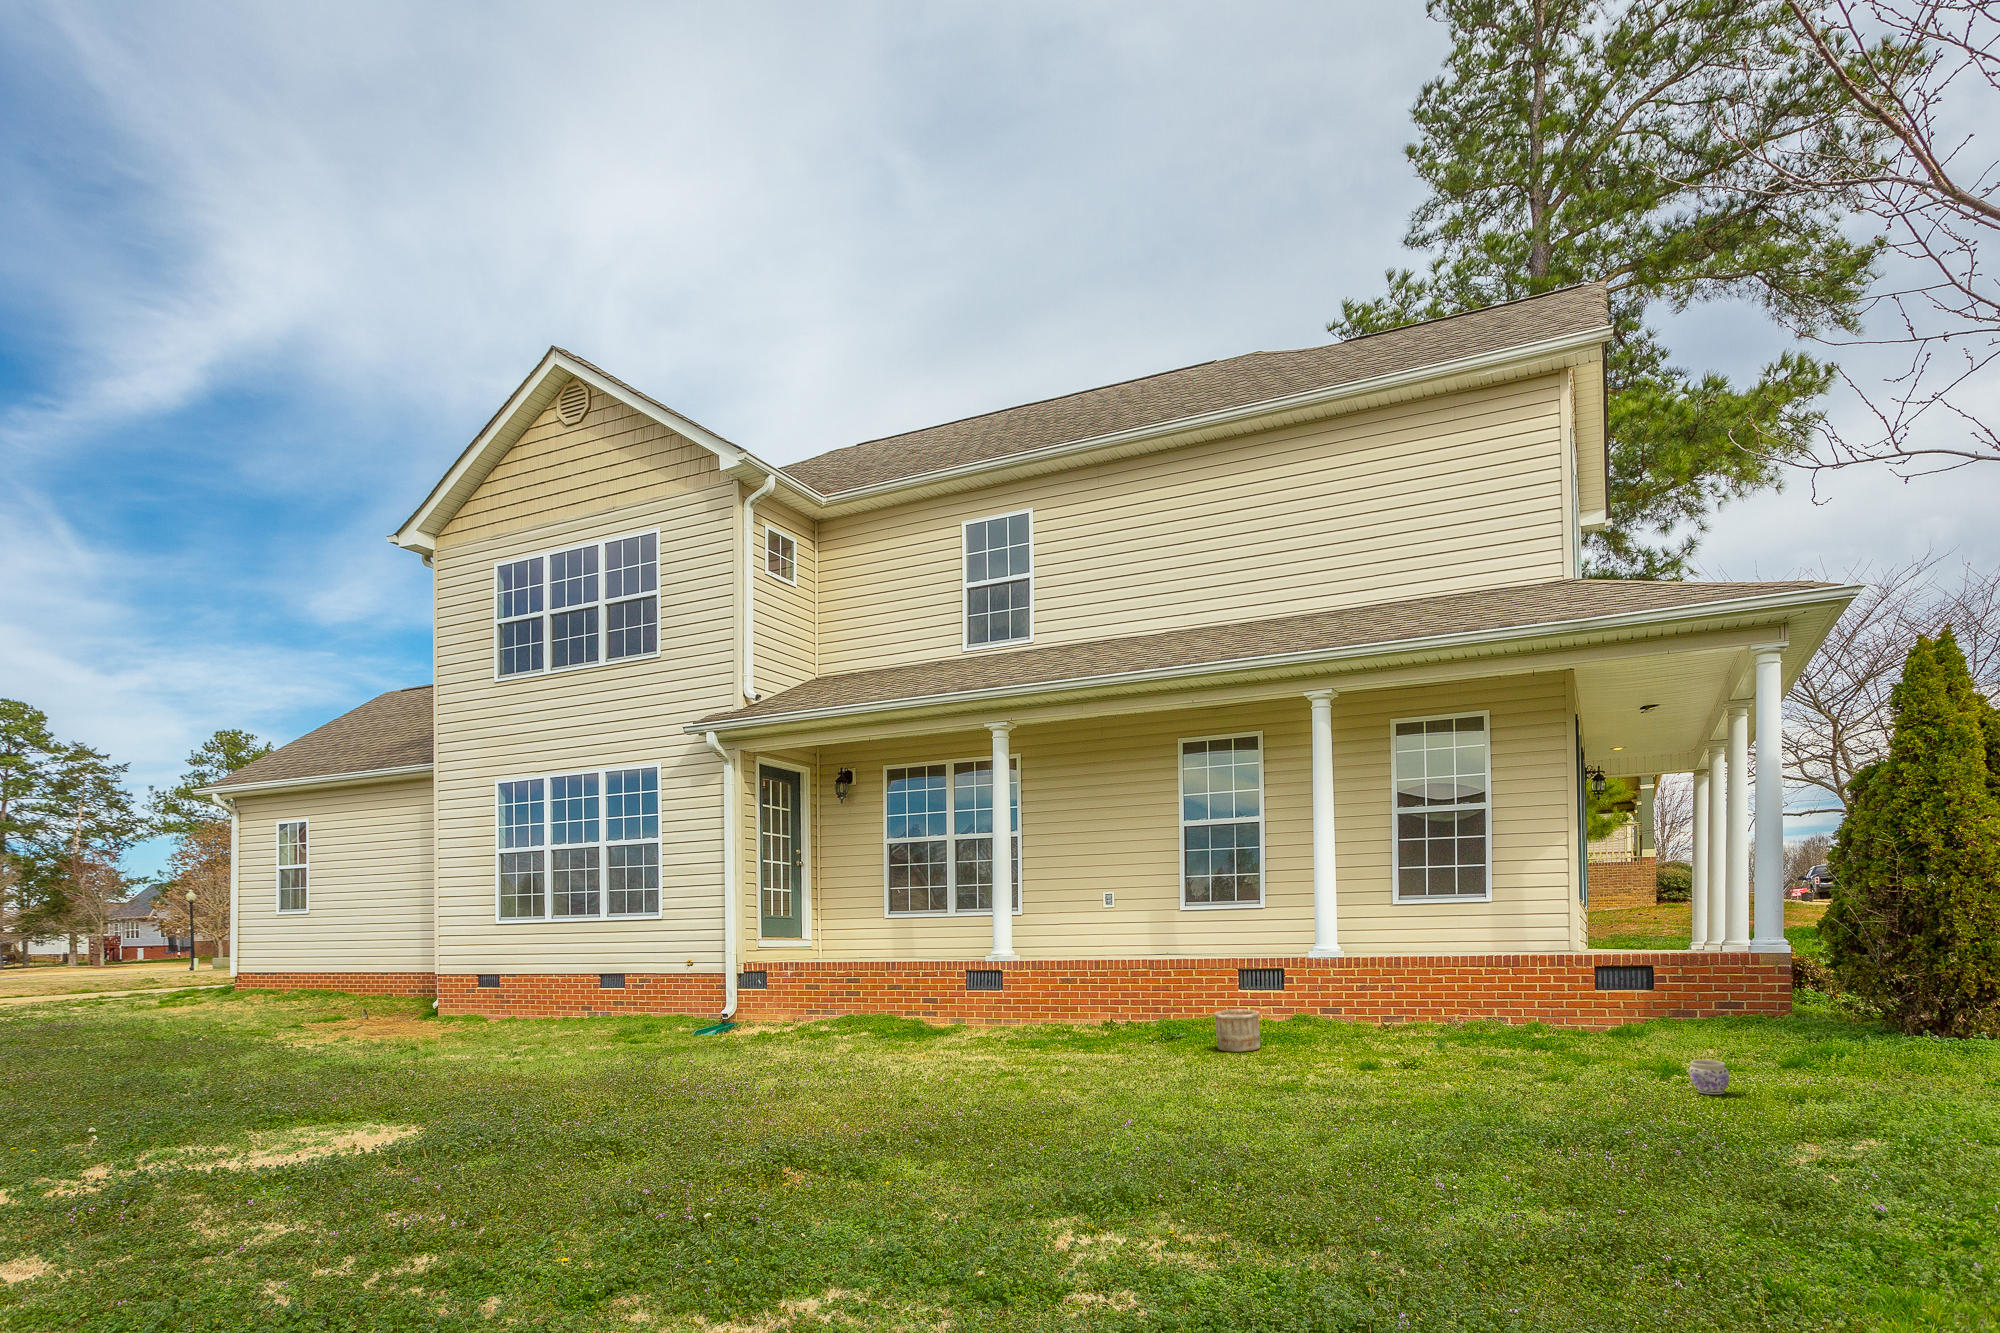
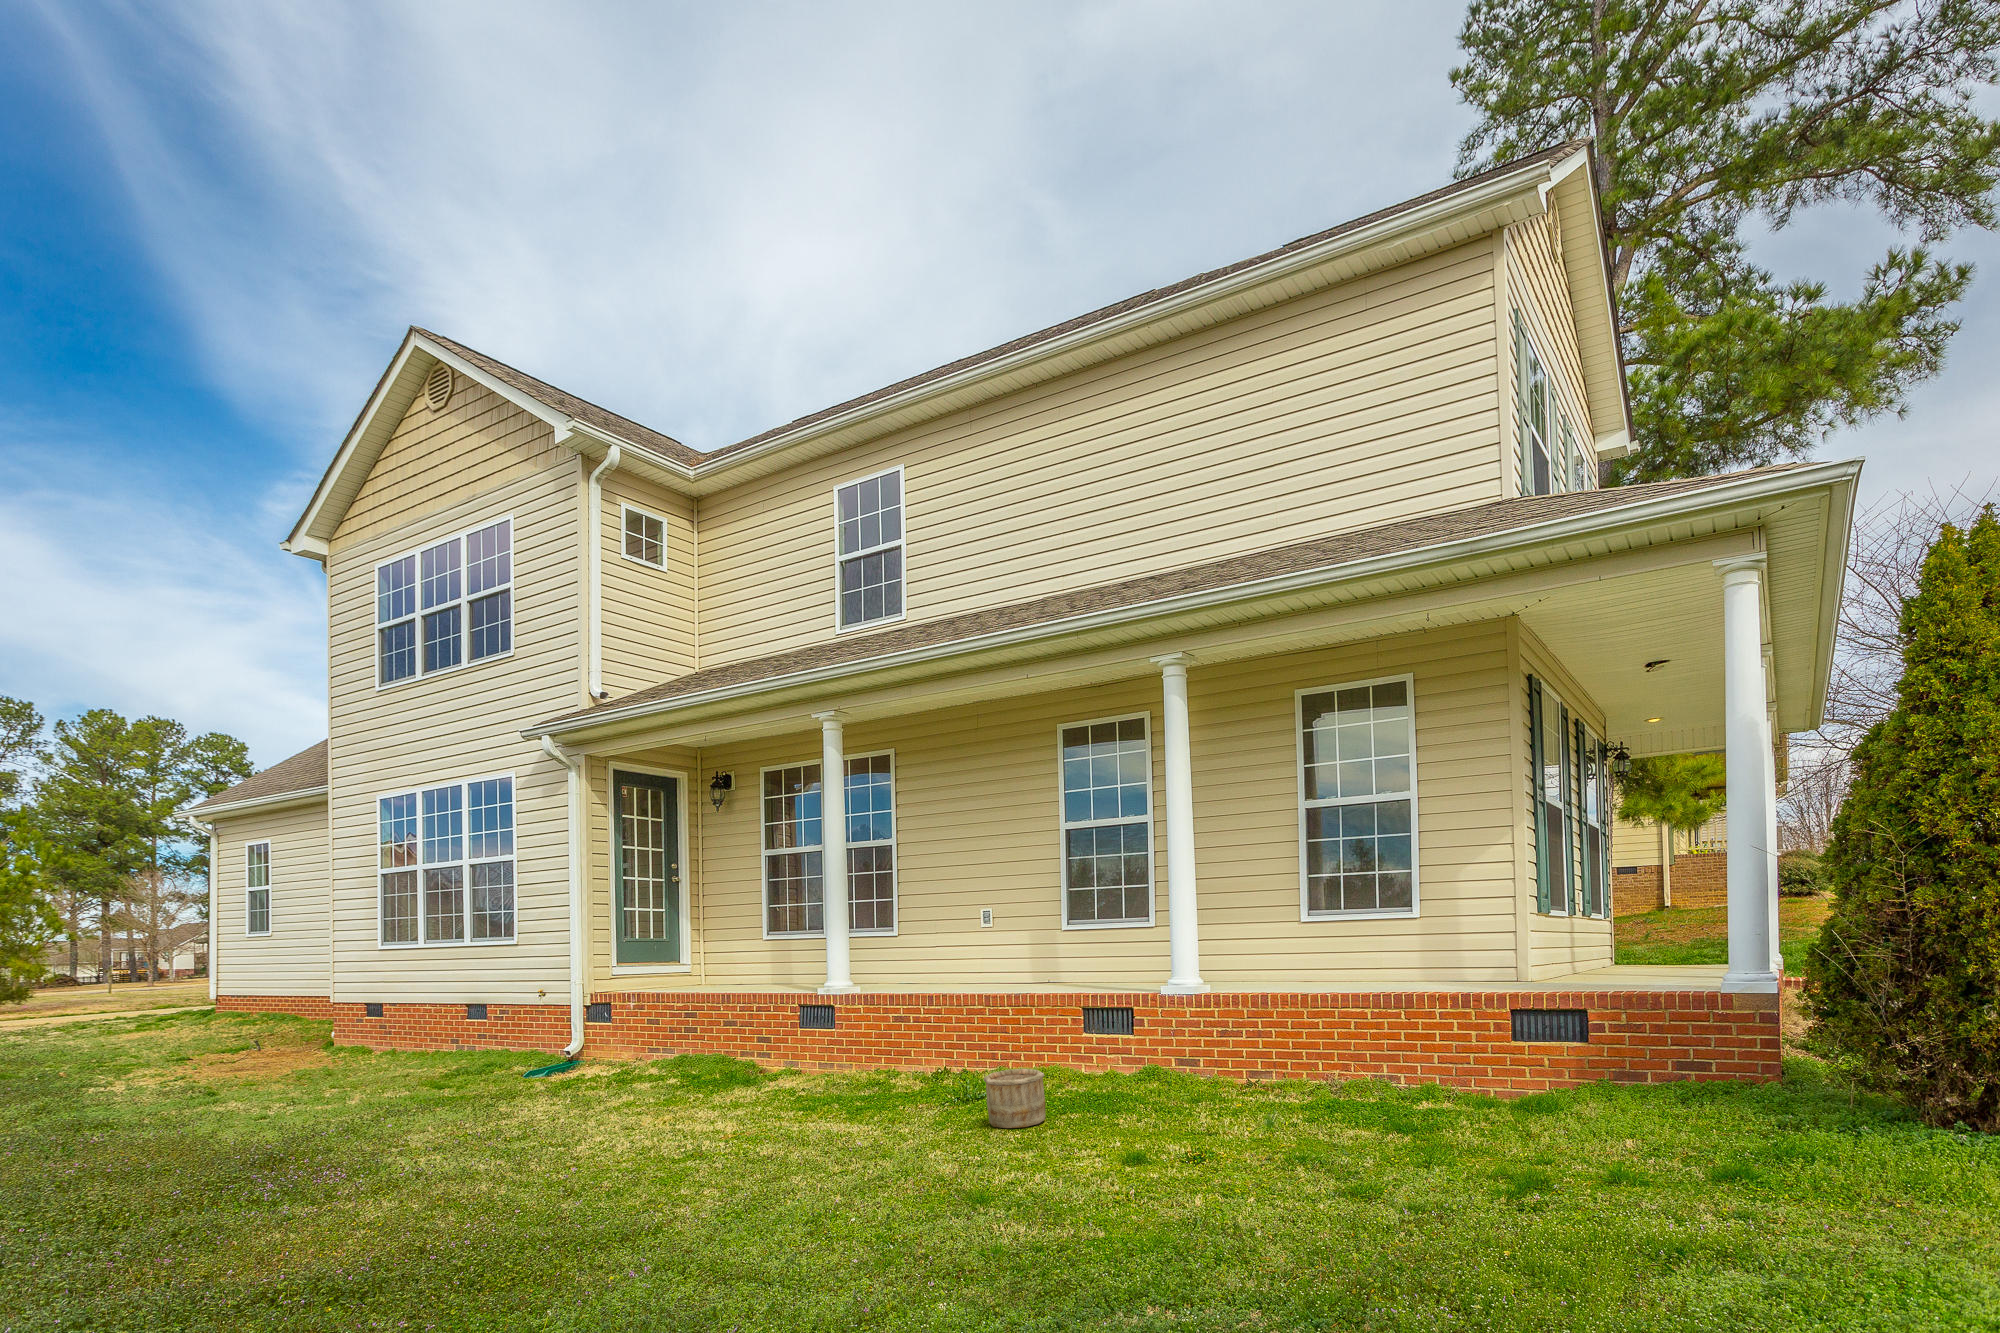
planter: present [1689,1060,1729,1095] -> none [1524,1181,1584,1242]

